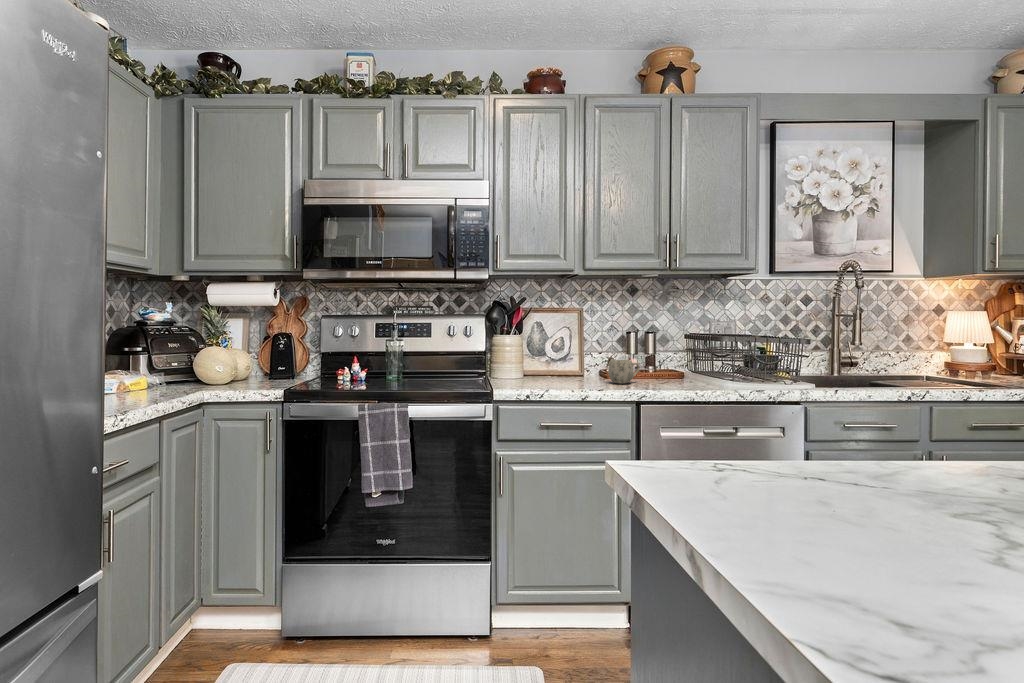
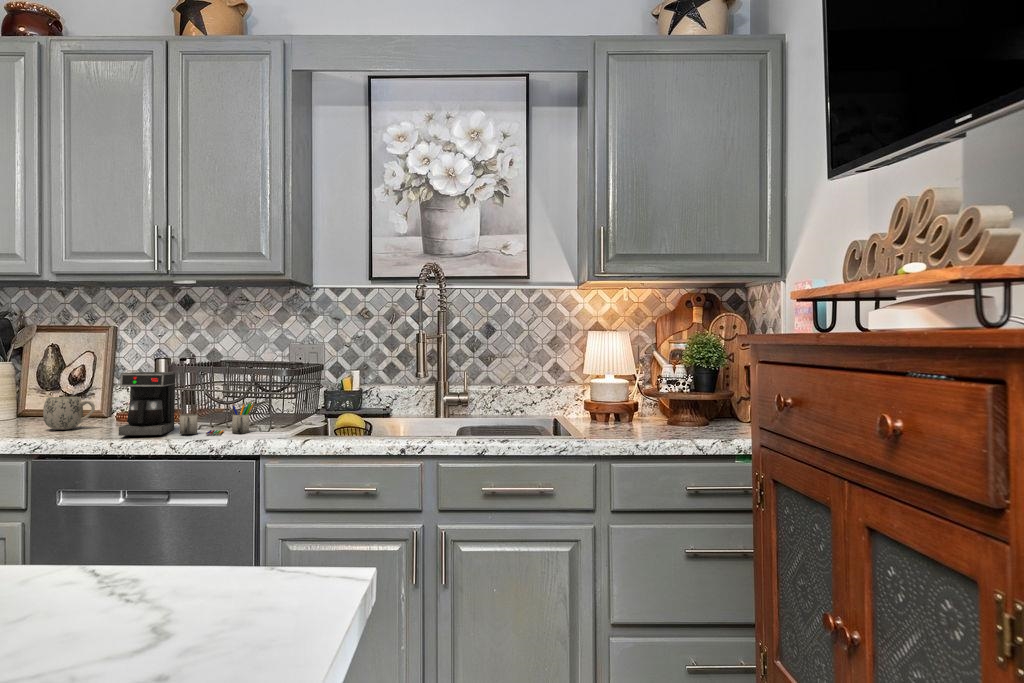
coffee maker: none [679,342,774,387] -> present [119,372,254,436]

